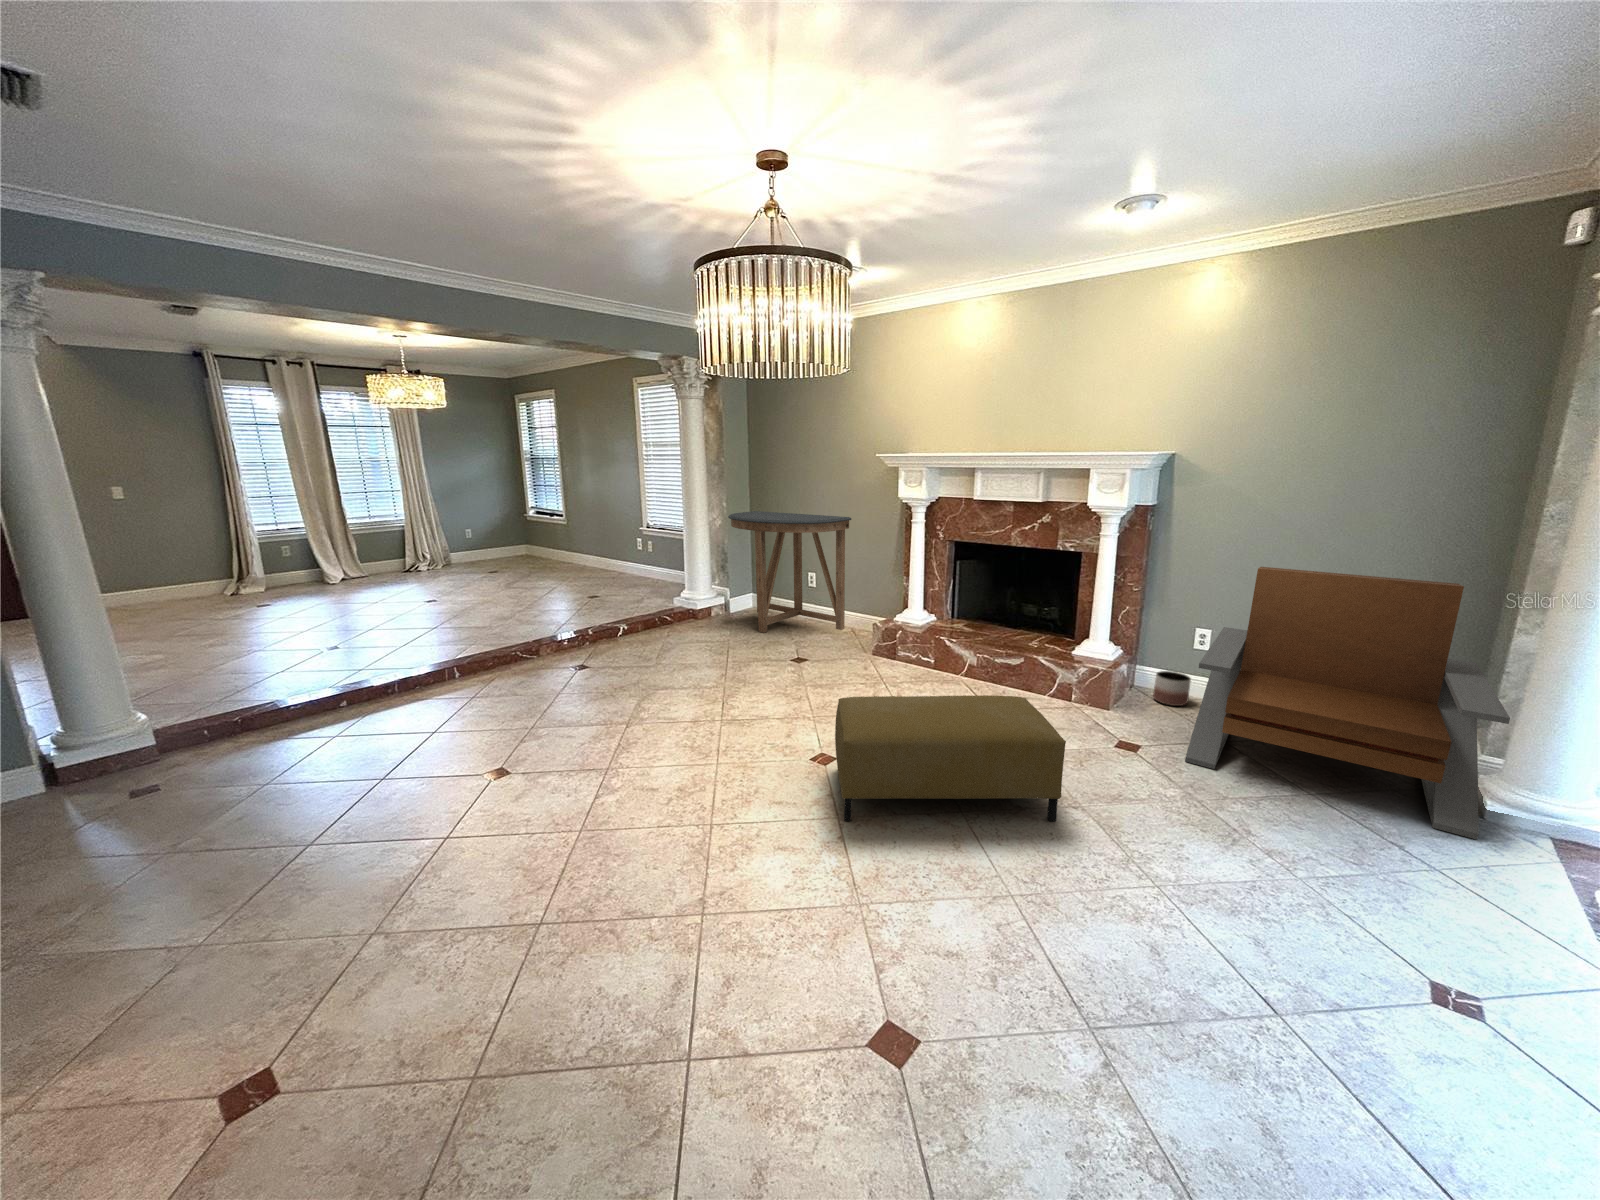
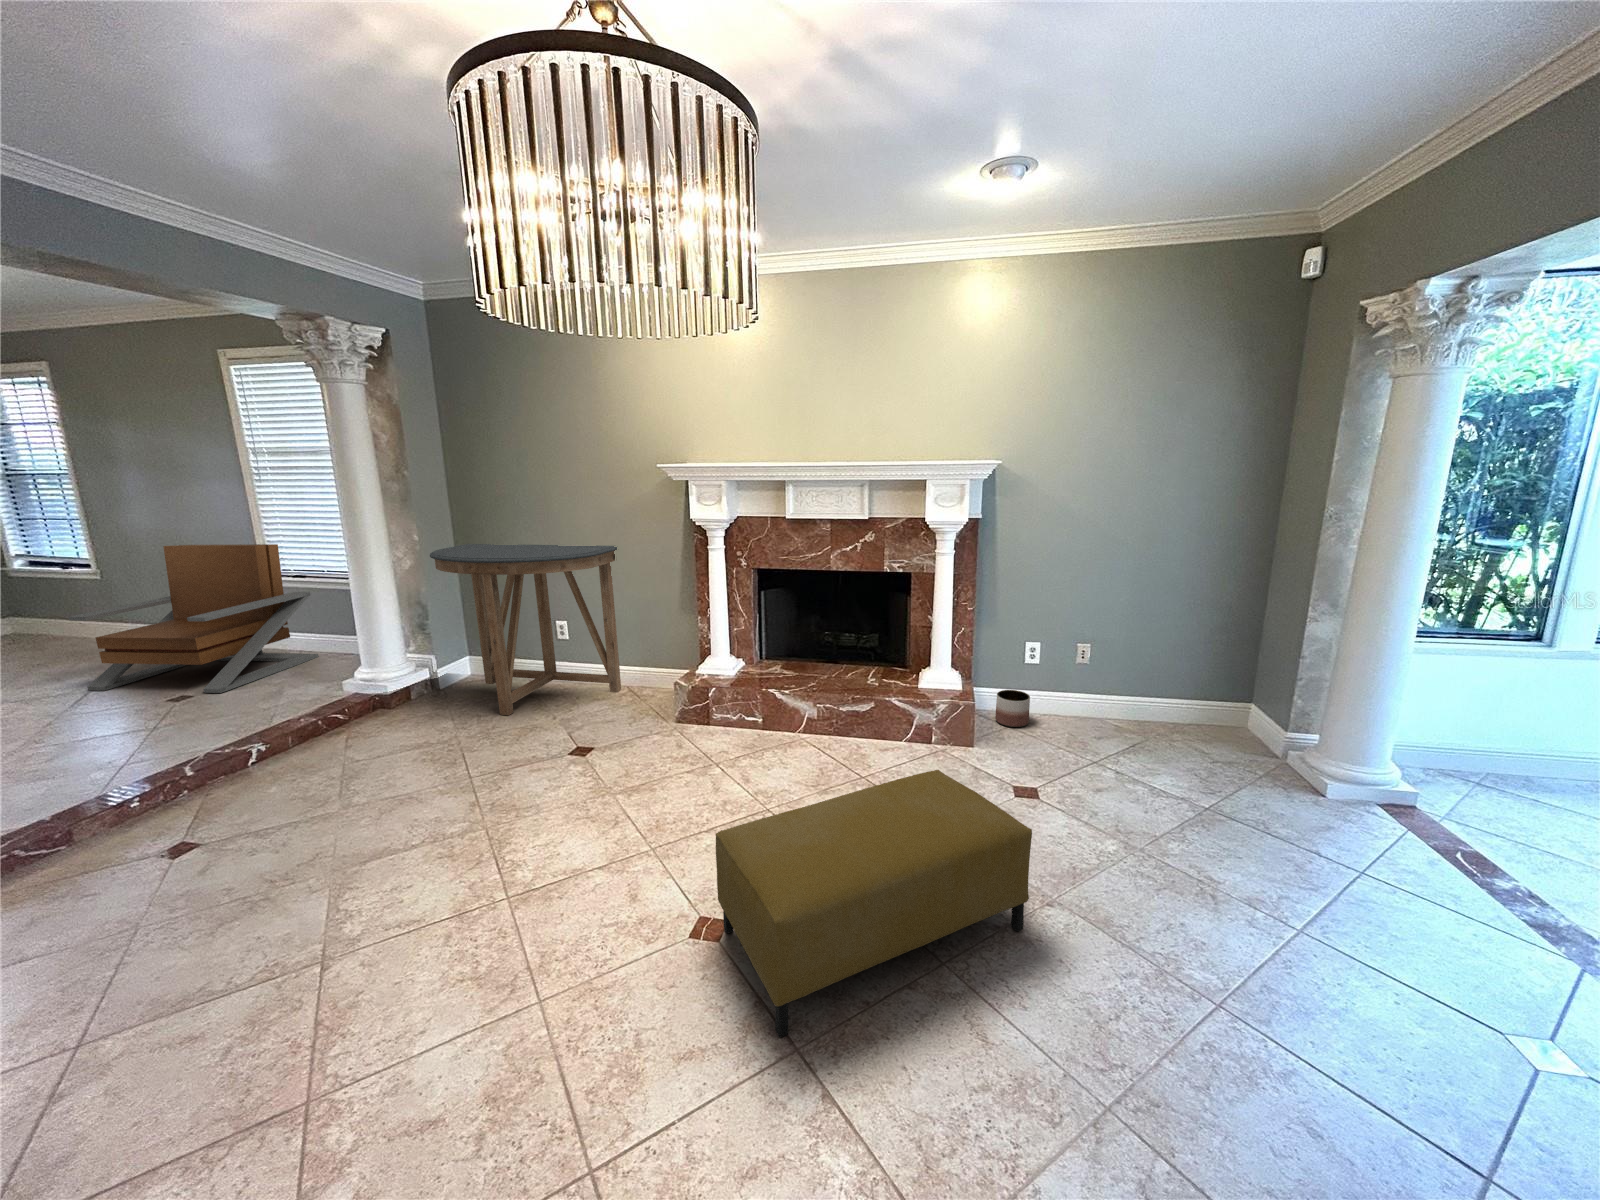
lounge chair: present [1185,567,1510,839] -> present [68,544,319,693]

